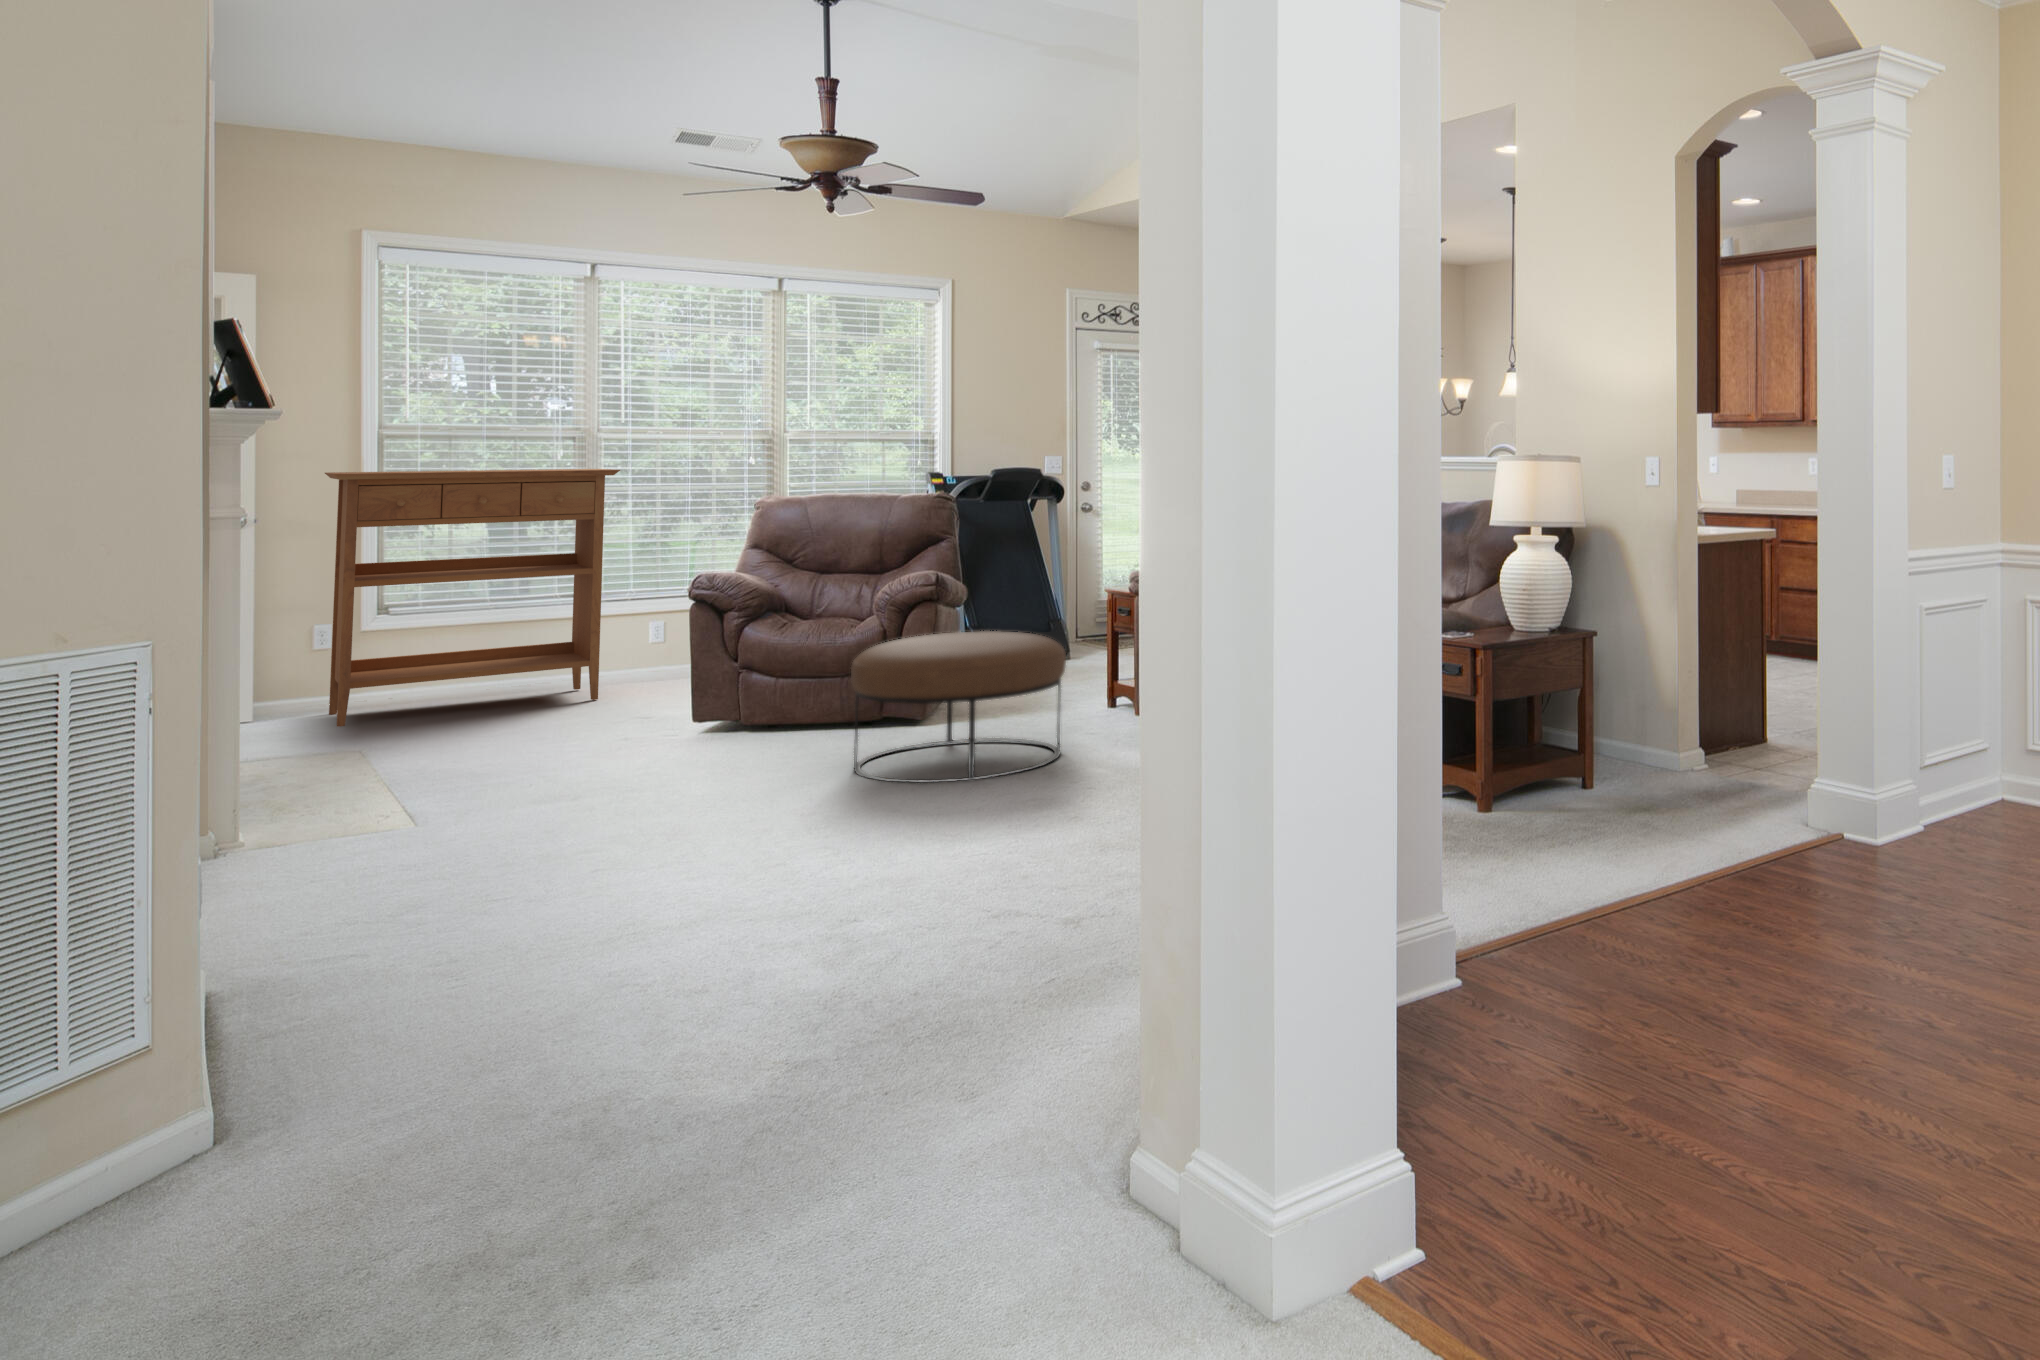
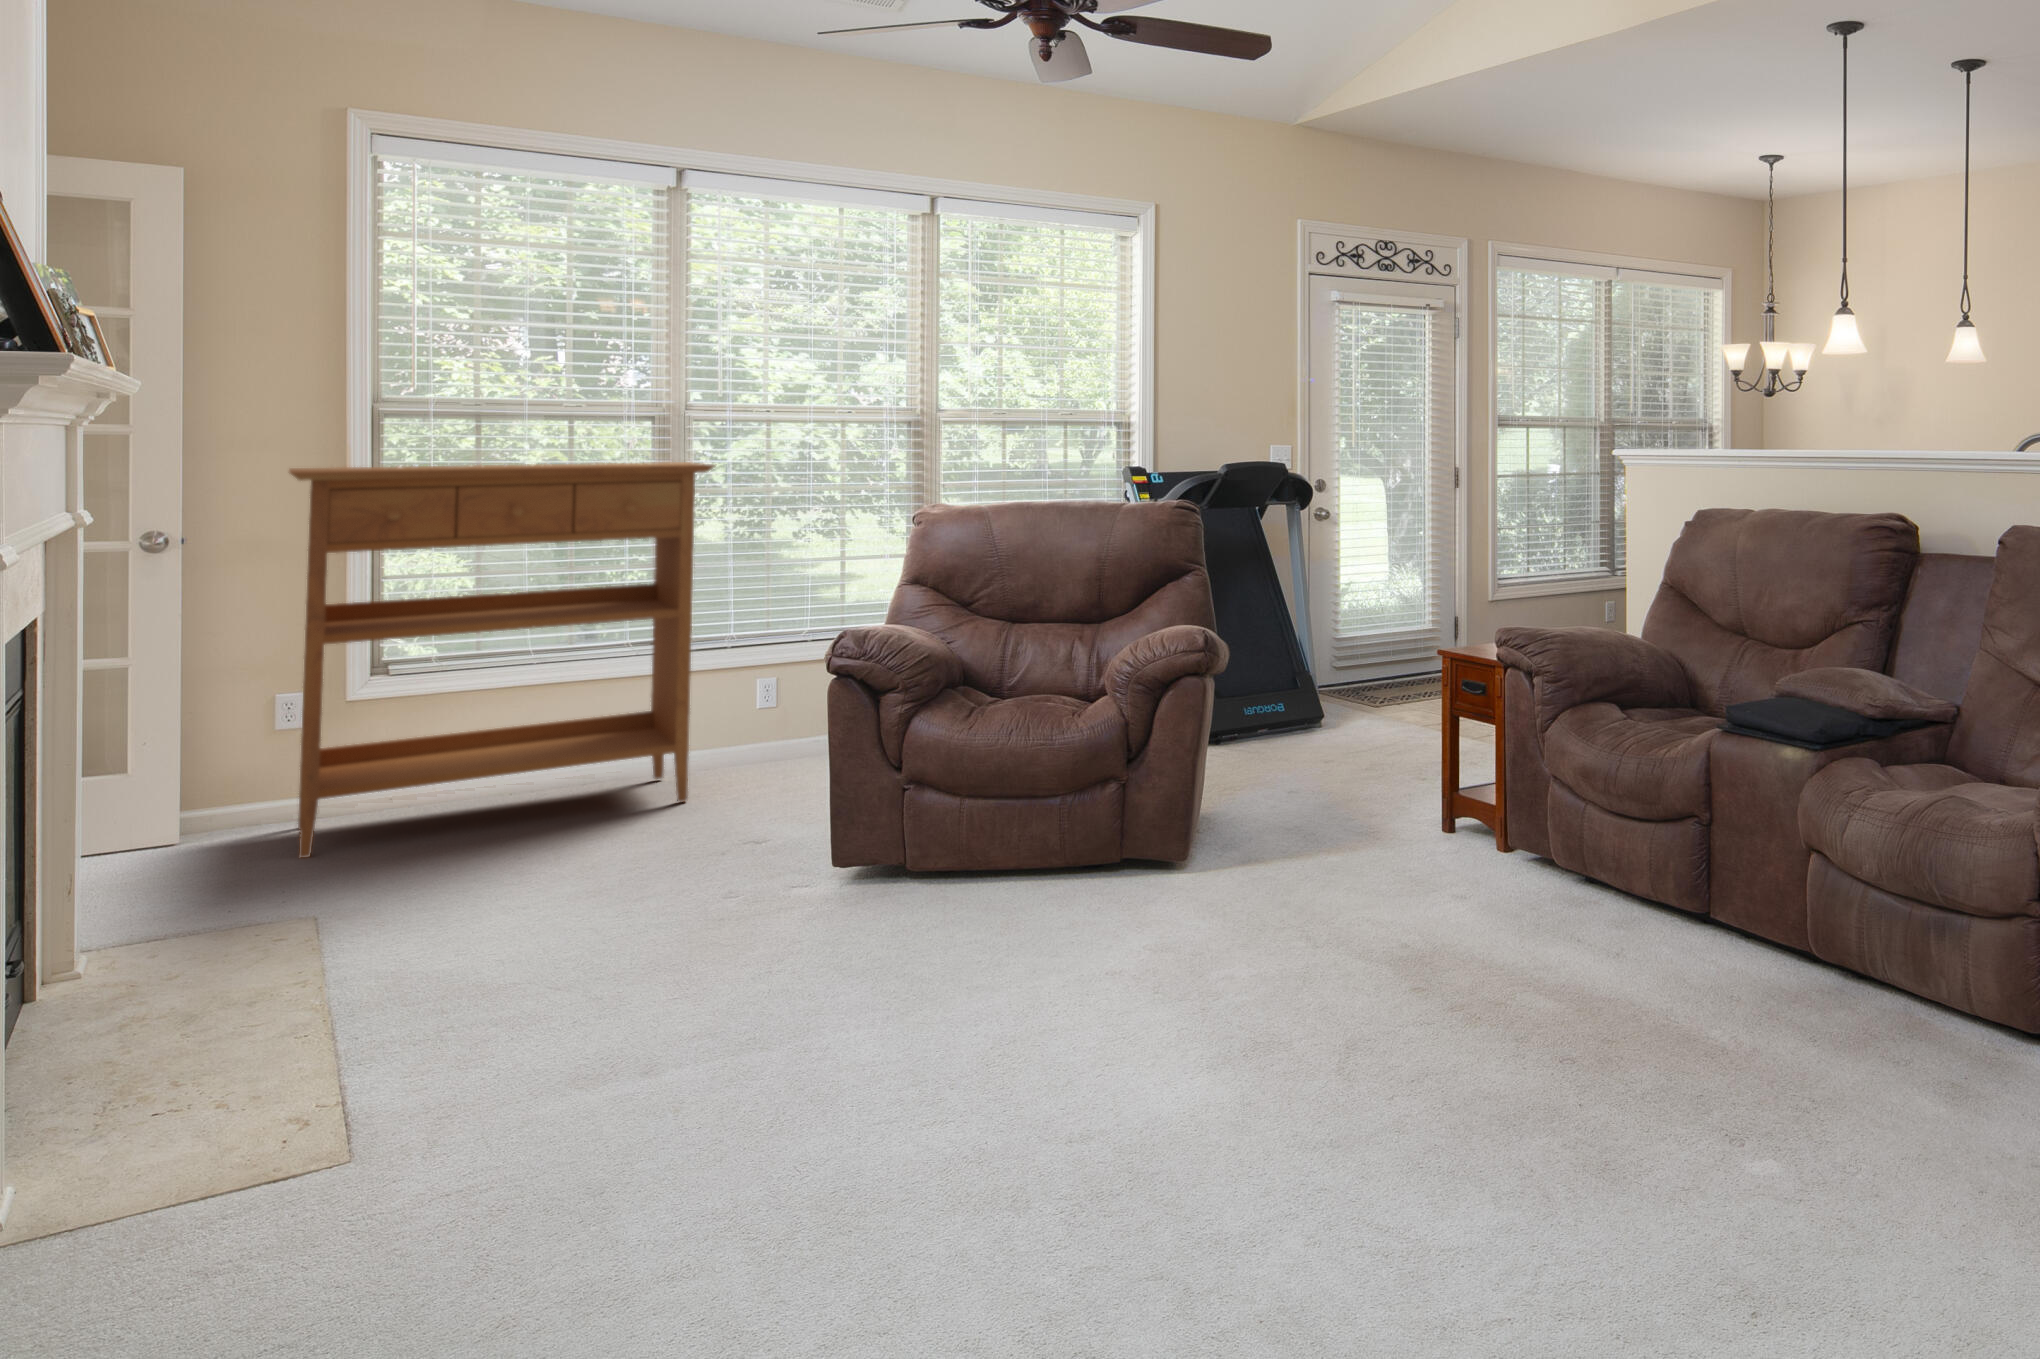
ottoman: present [851,631,1066,783] -> none [1112,741,1465,1048]

